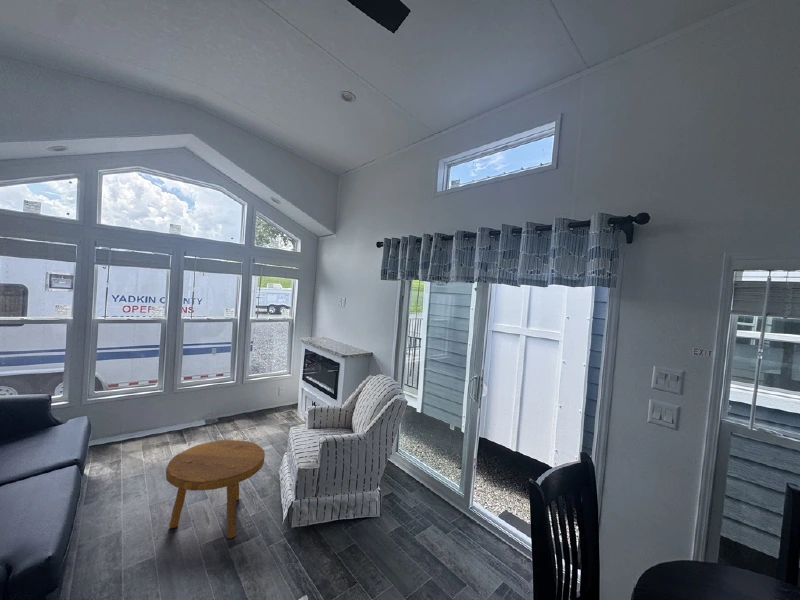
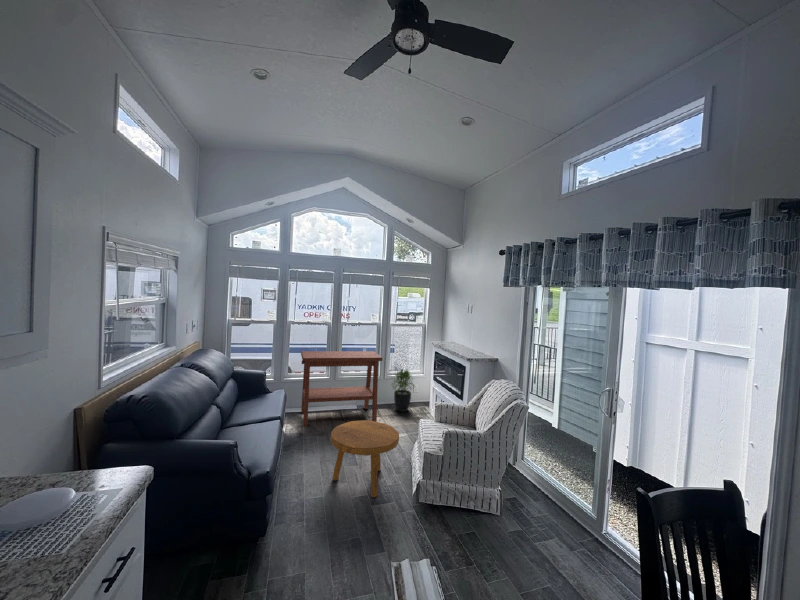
side table: none [118,353,239,459] -> present [301,351,383,427]
potted plant: none [248,370,280,420] -> present [392,369,414,412]

